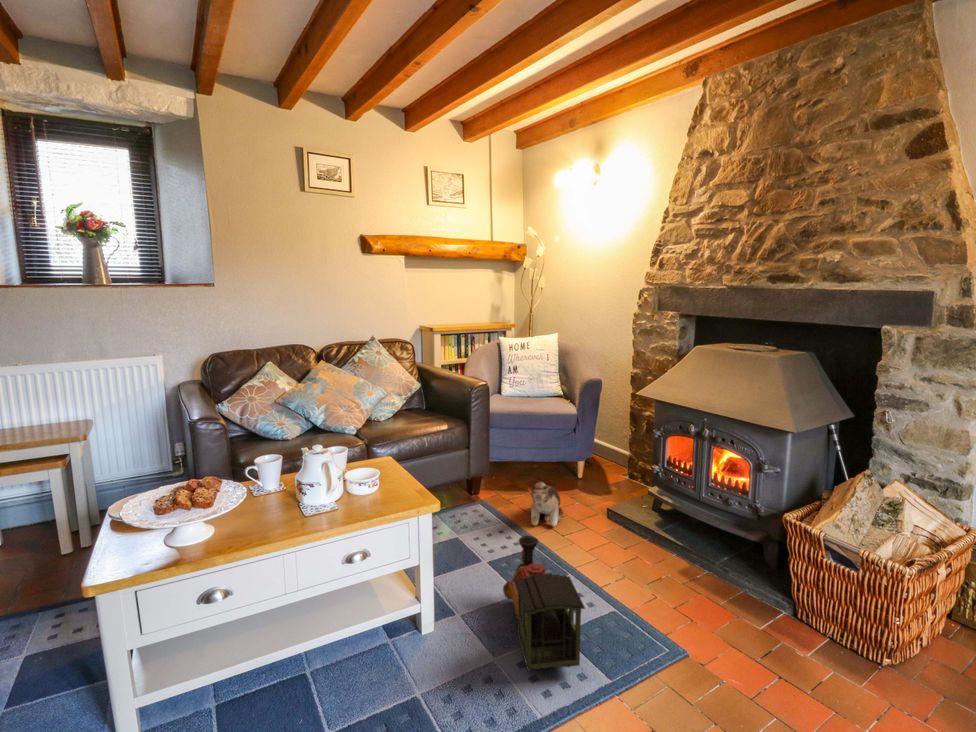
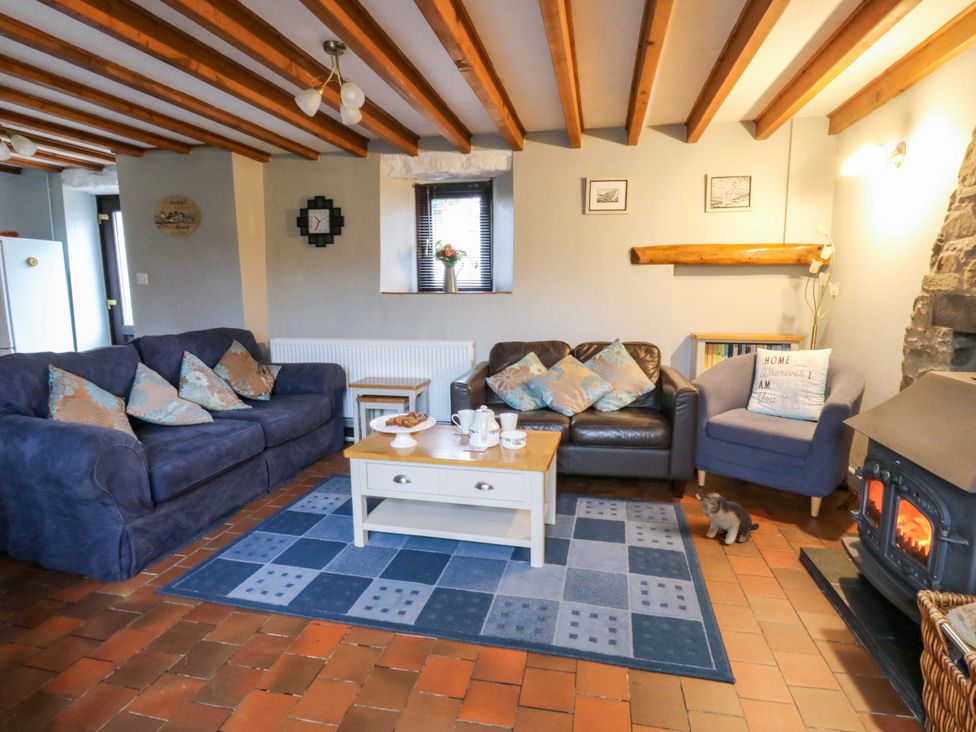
toy train: present [503,536,585,670] -> none [567,521,656,631]

